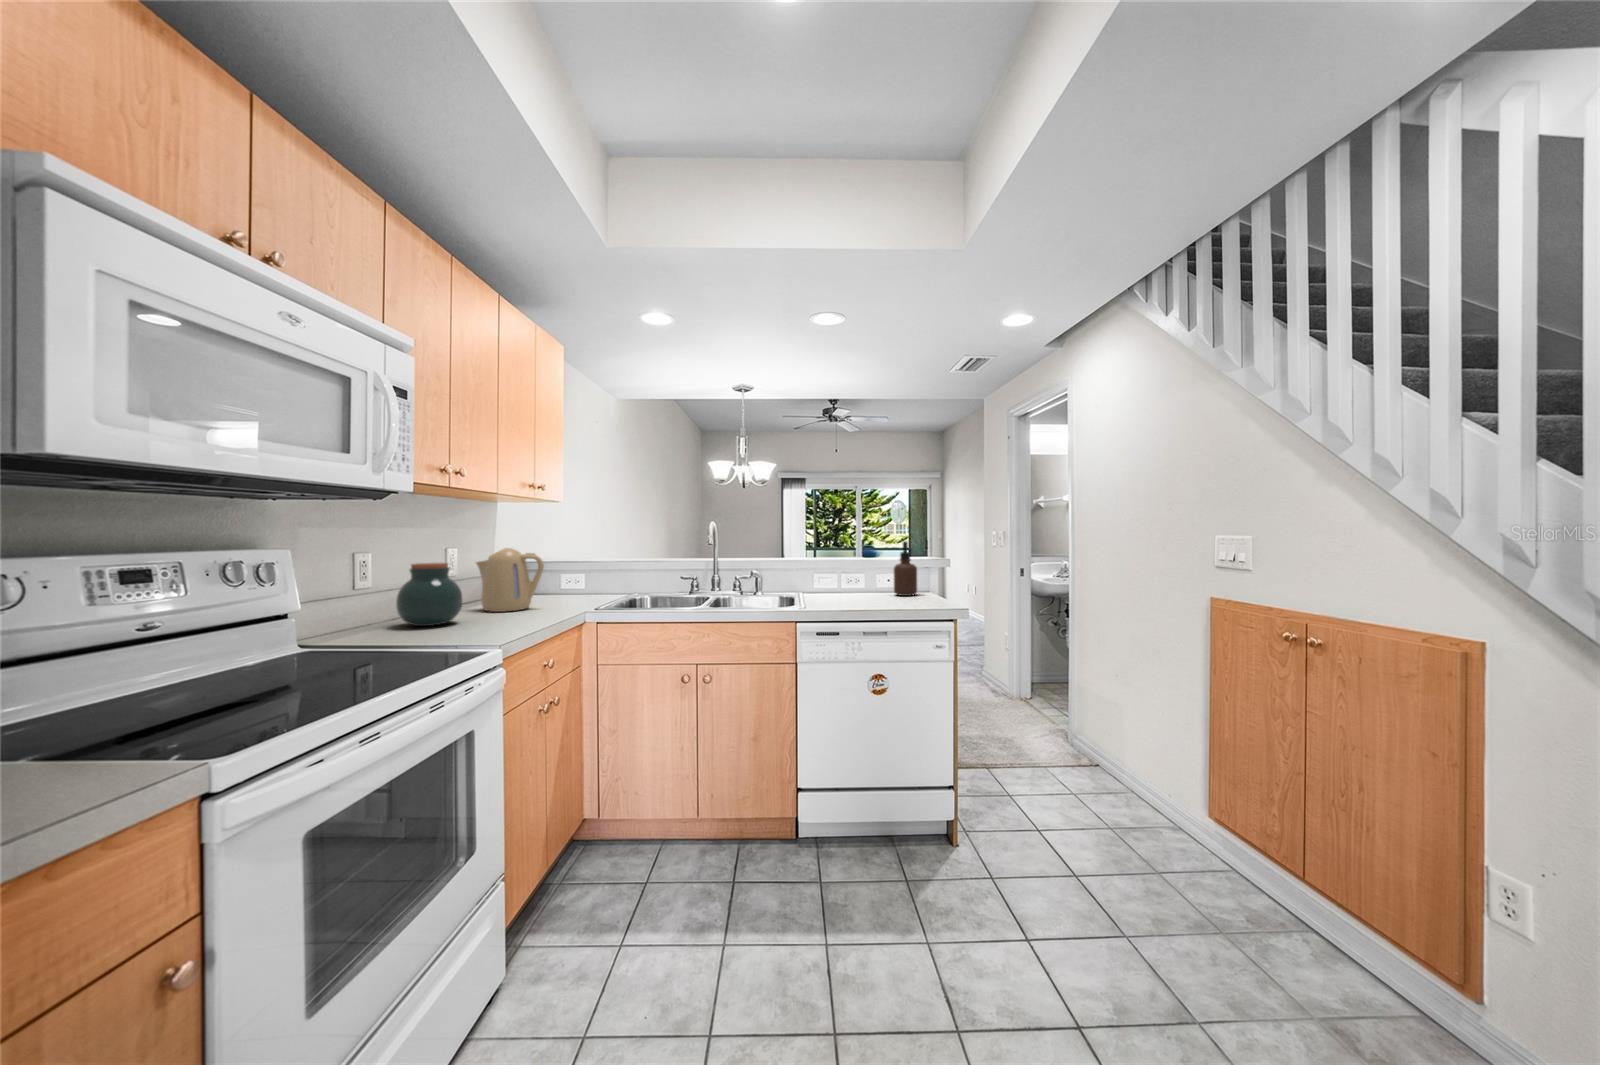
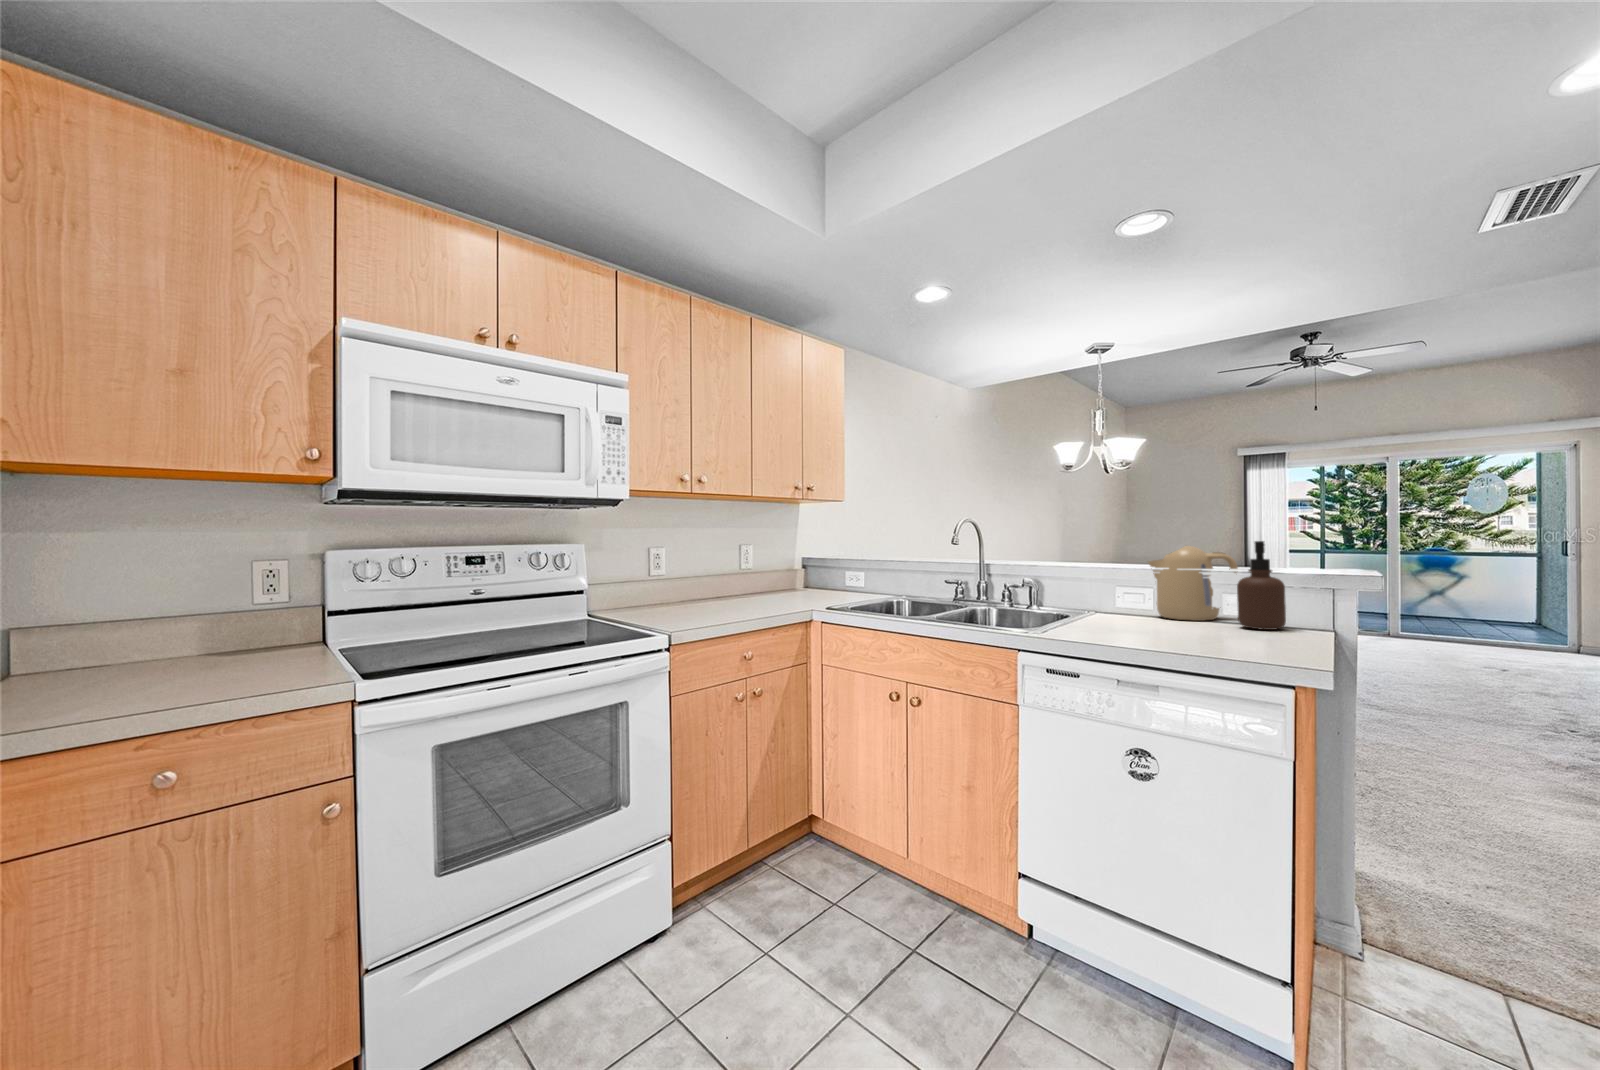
kettle: present [476,548,544,612] -> present [1148,546,1238,621]
jar: present [396,563,462,626] -> none [661,559,708,611]

